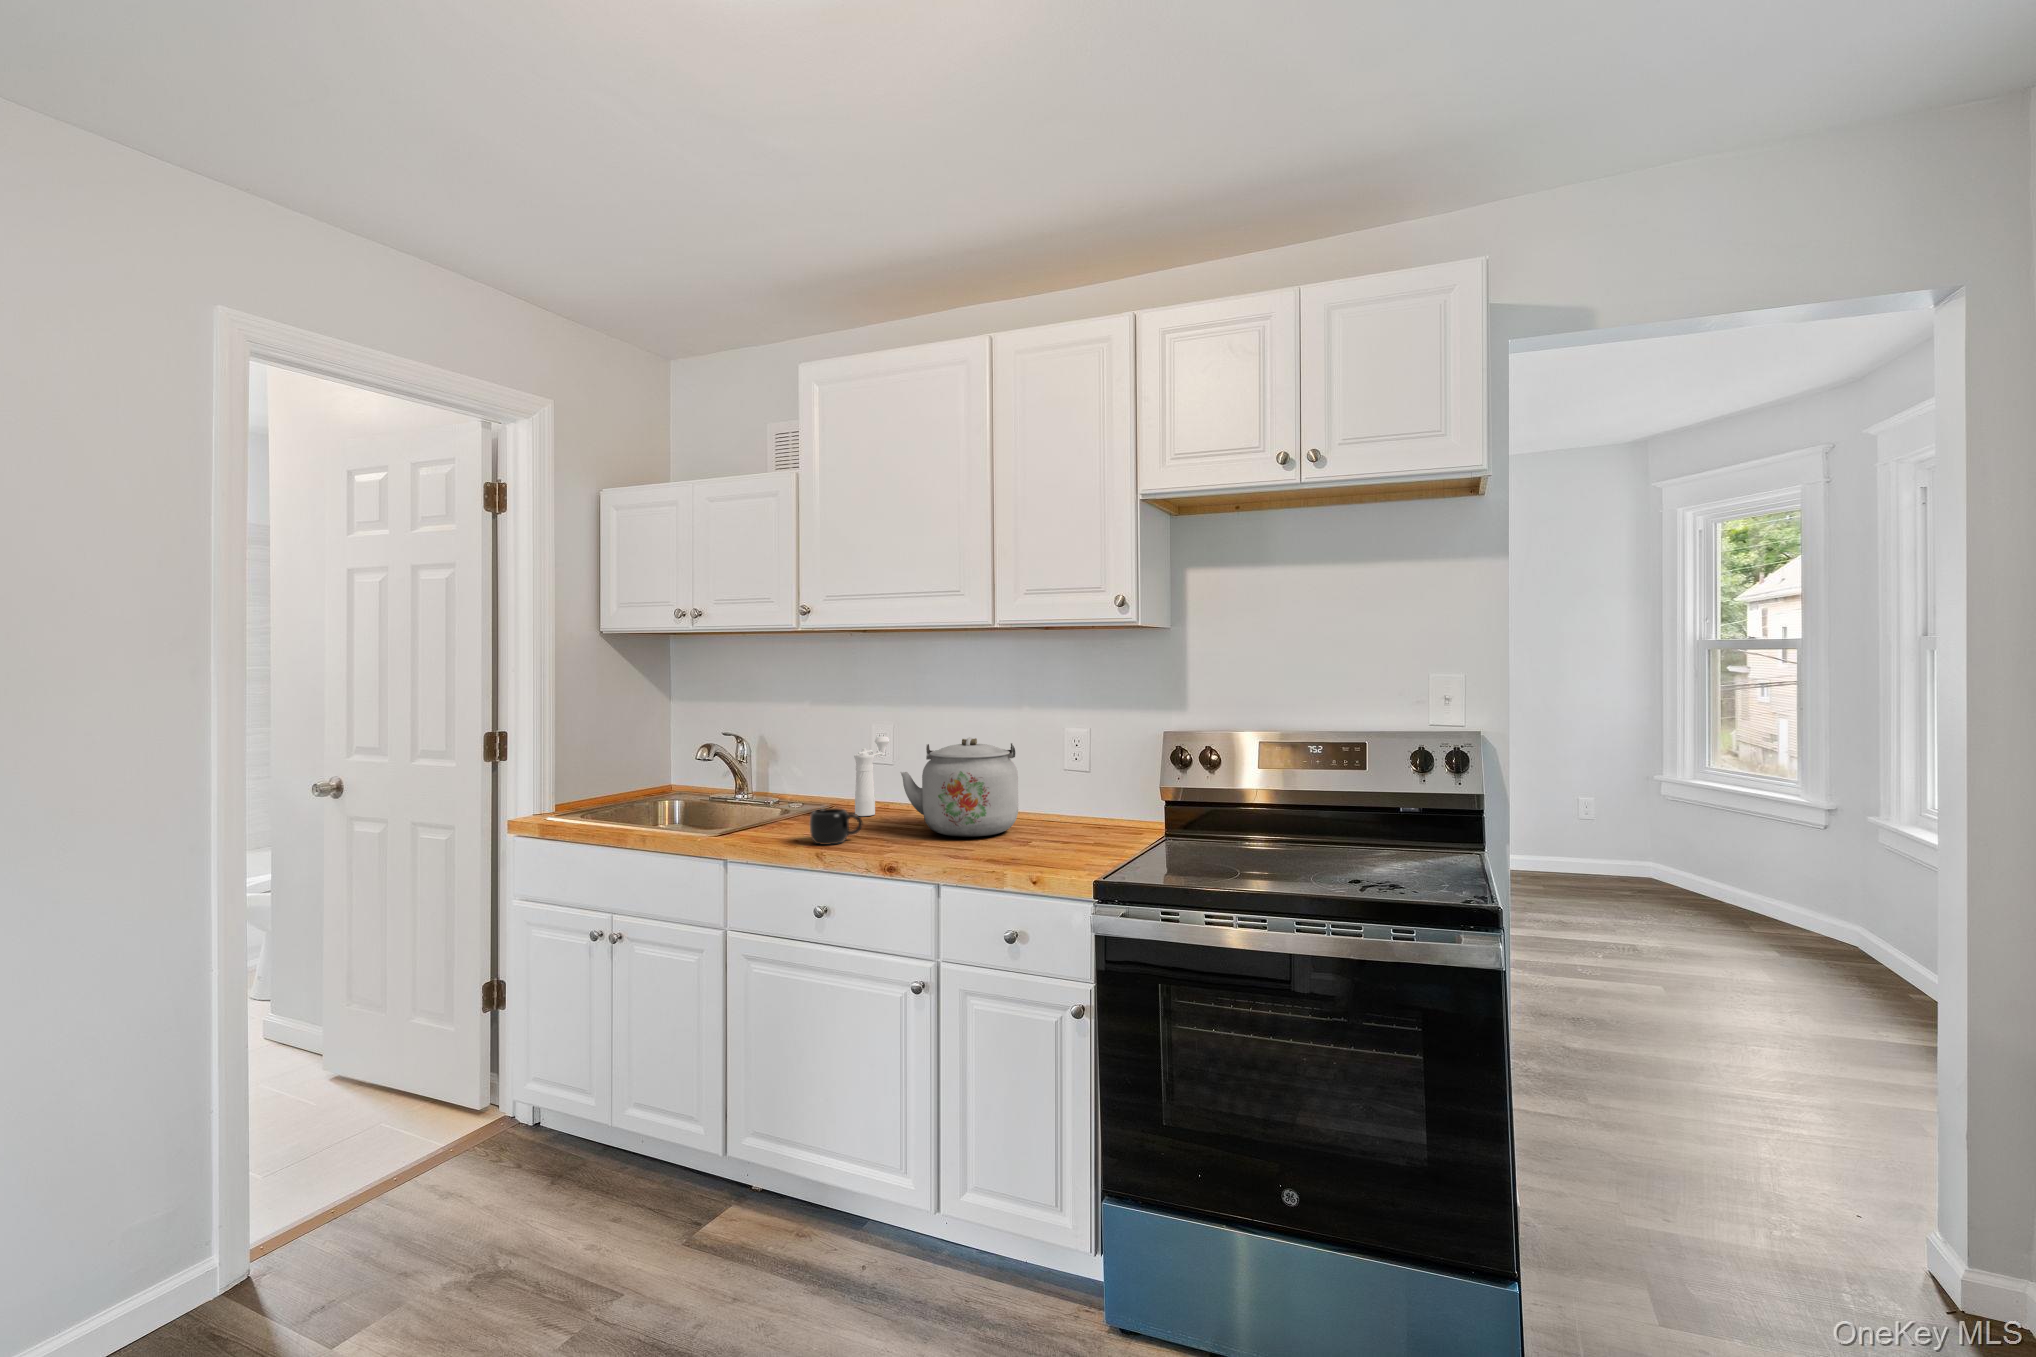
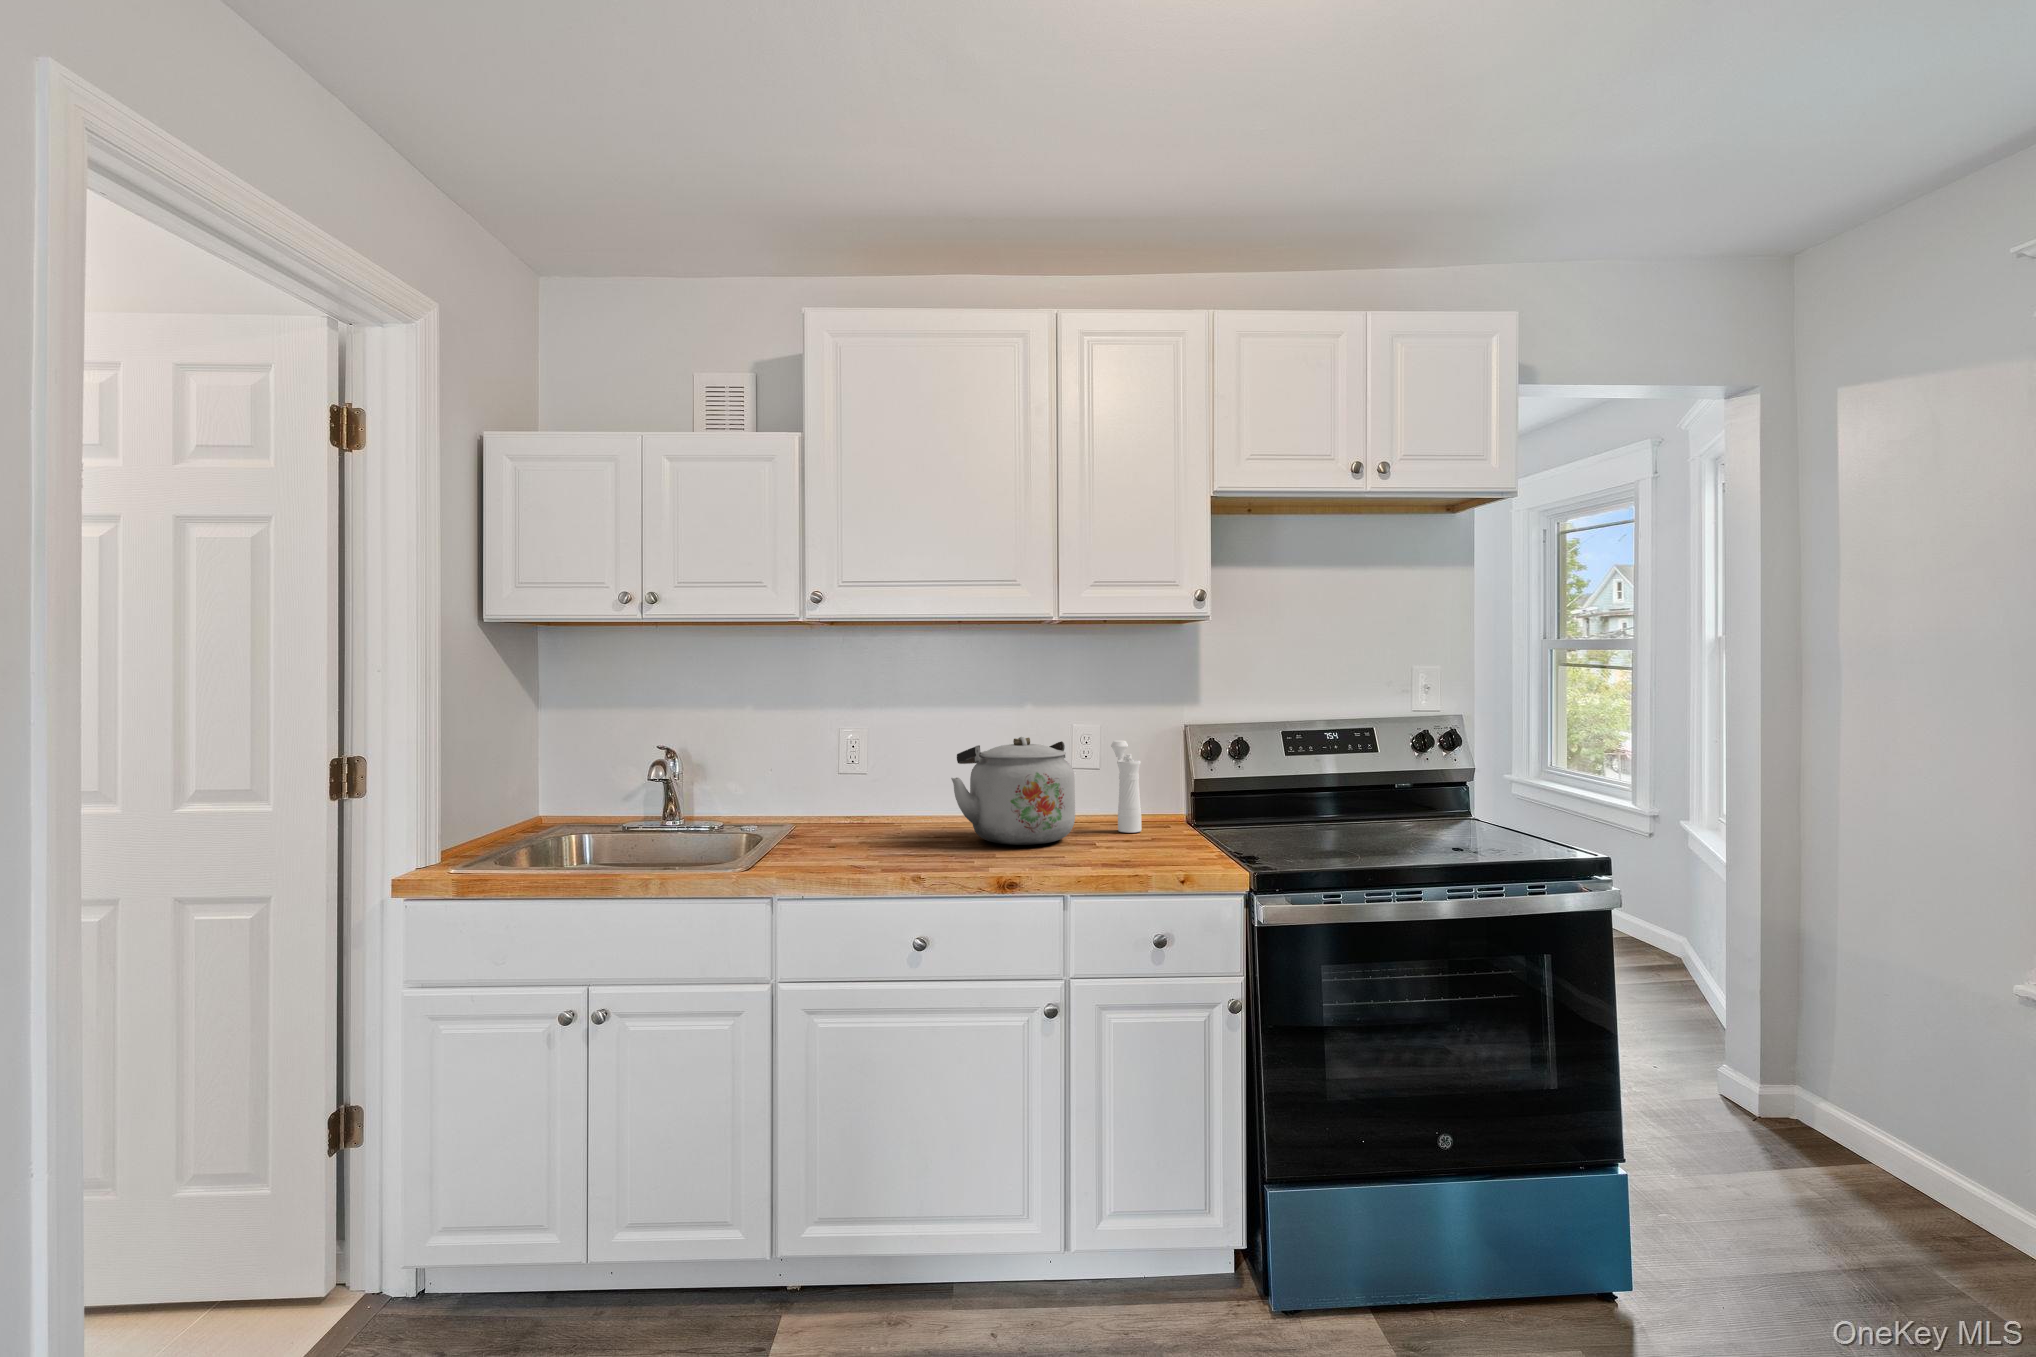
pepper mill: present [854,736,890,816] -> present [1111,741,1141,833]
mug: present [810,808,863,845] -> none [875,822,929,864]

